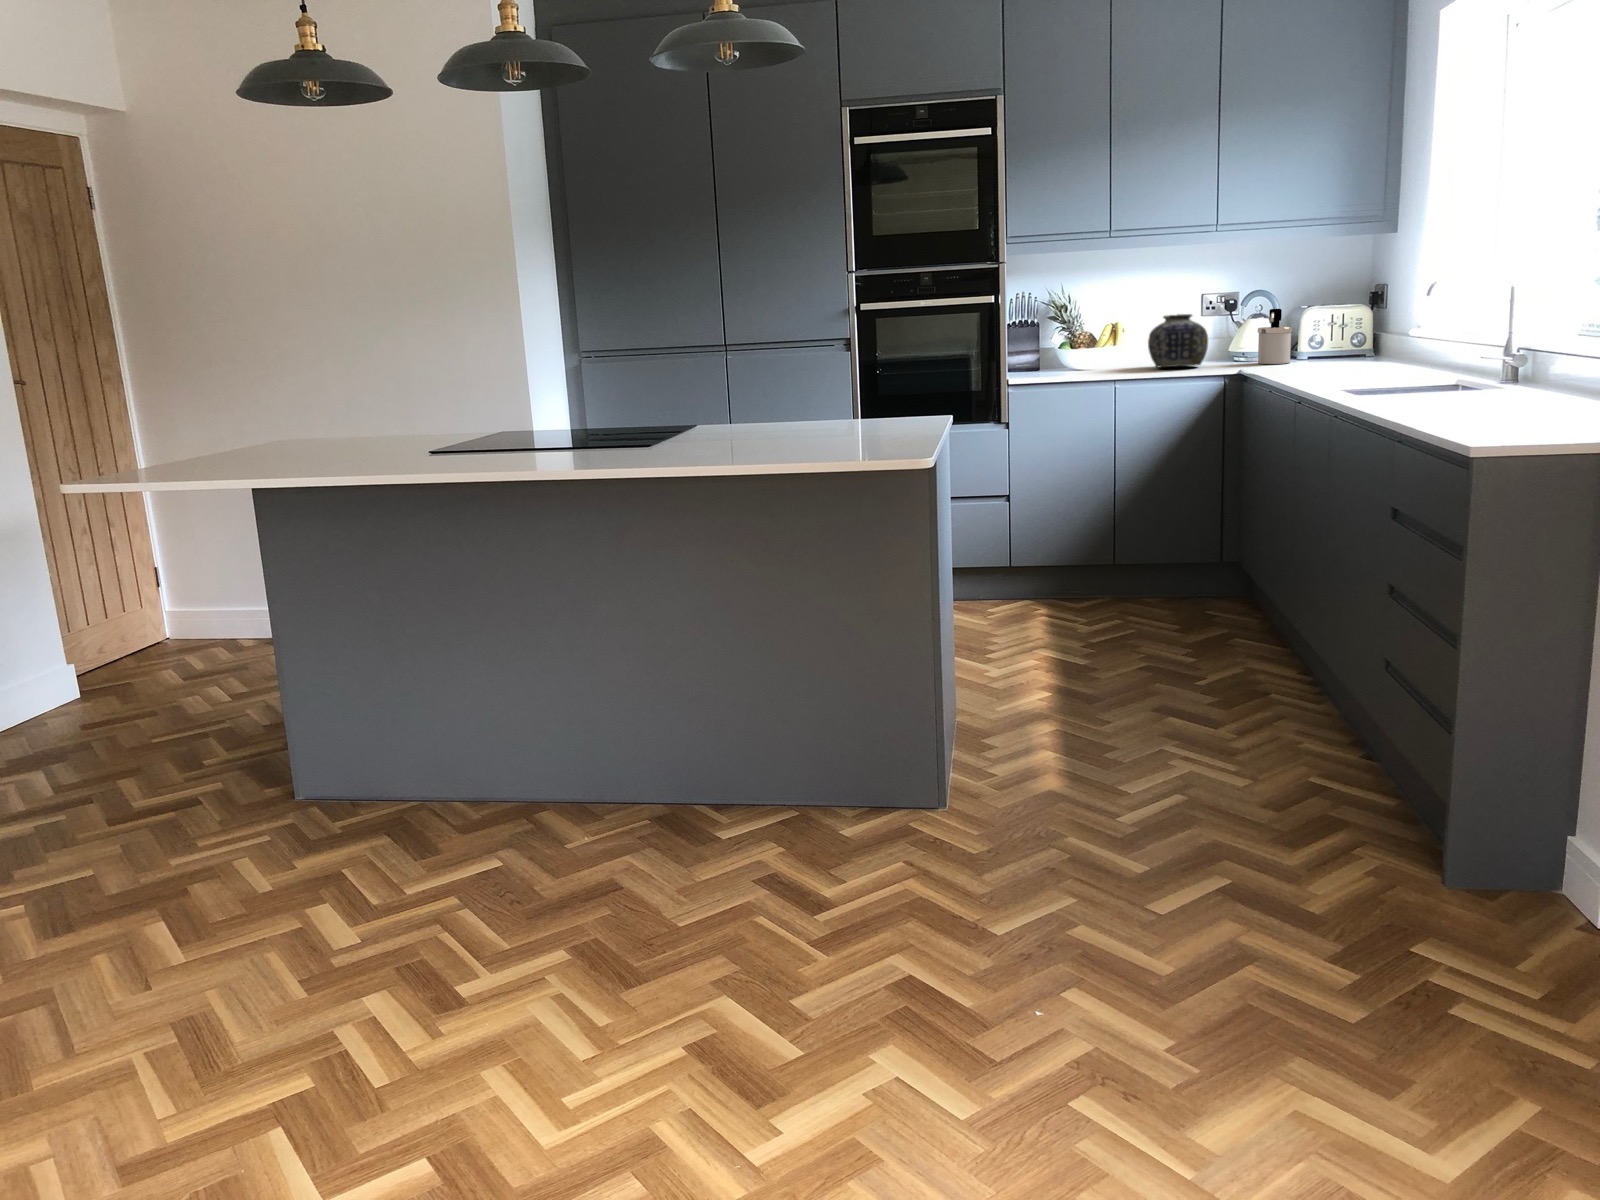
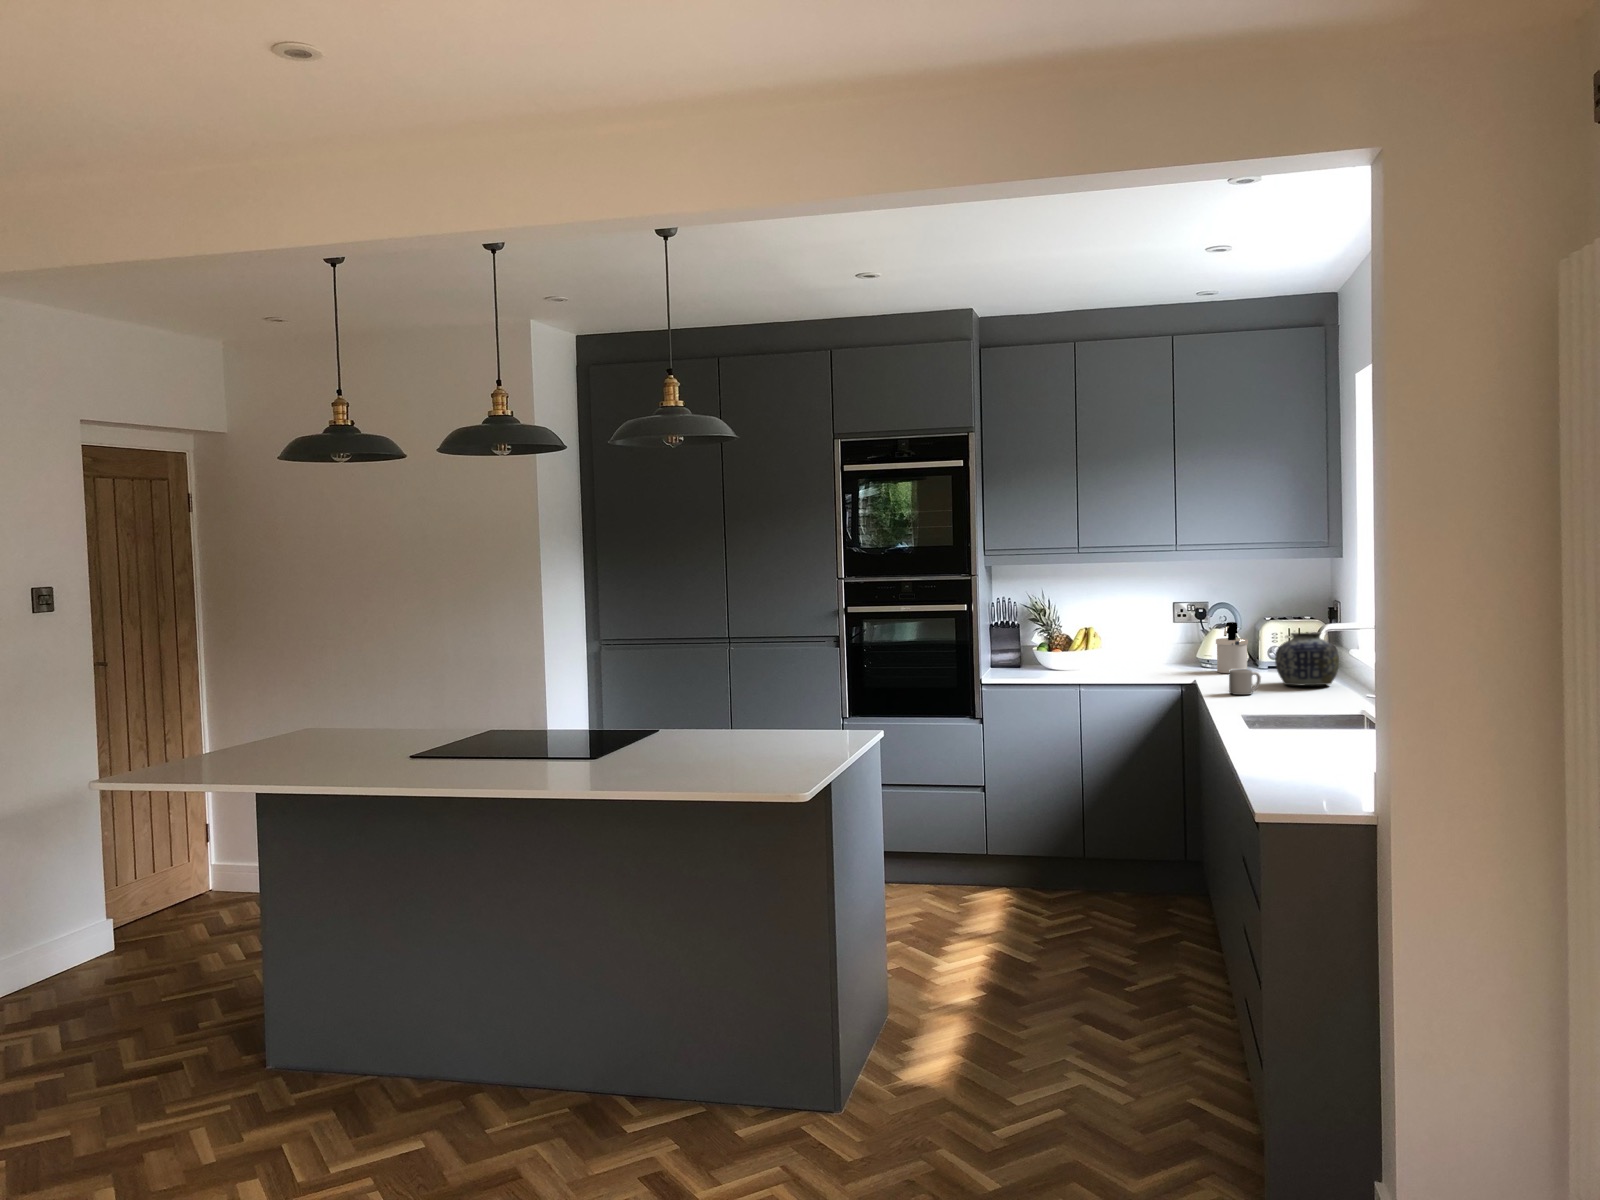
vase: present [1148,314,1208,367] -> present [1275,632,1339,685]
mug: none [1289,352,1322,379] -> present [1229,669,1261,695]

